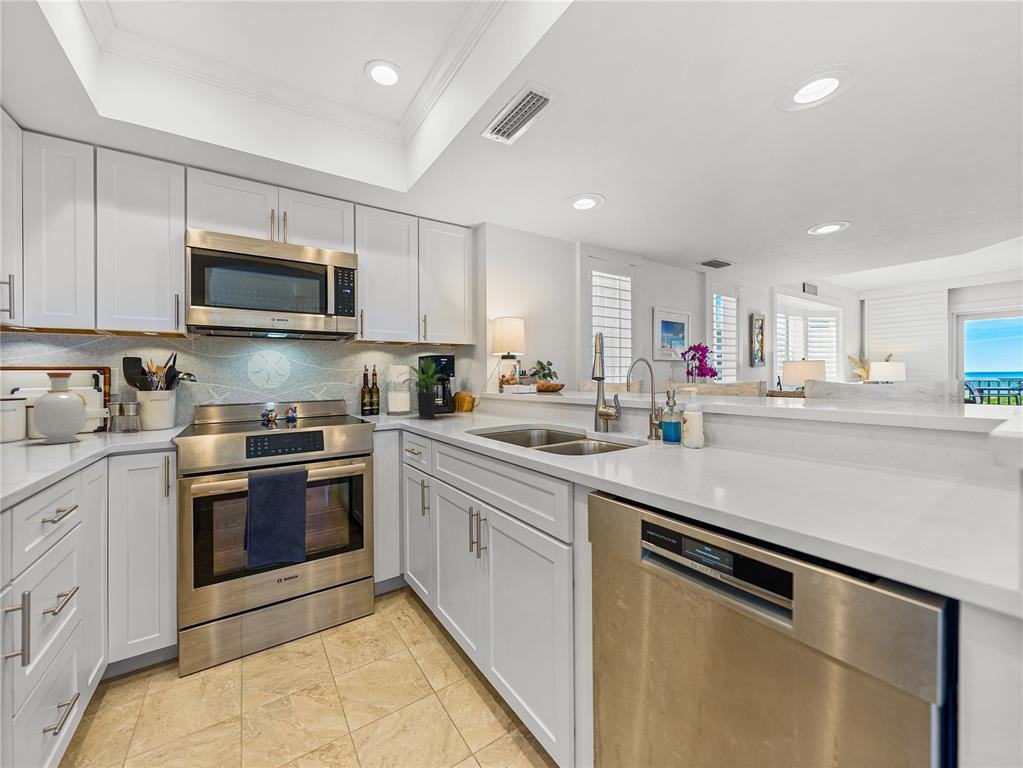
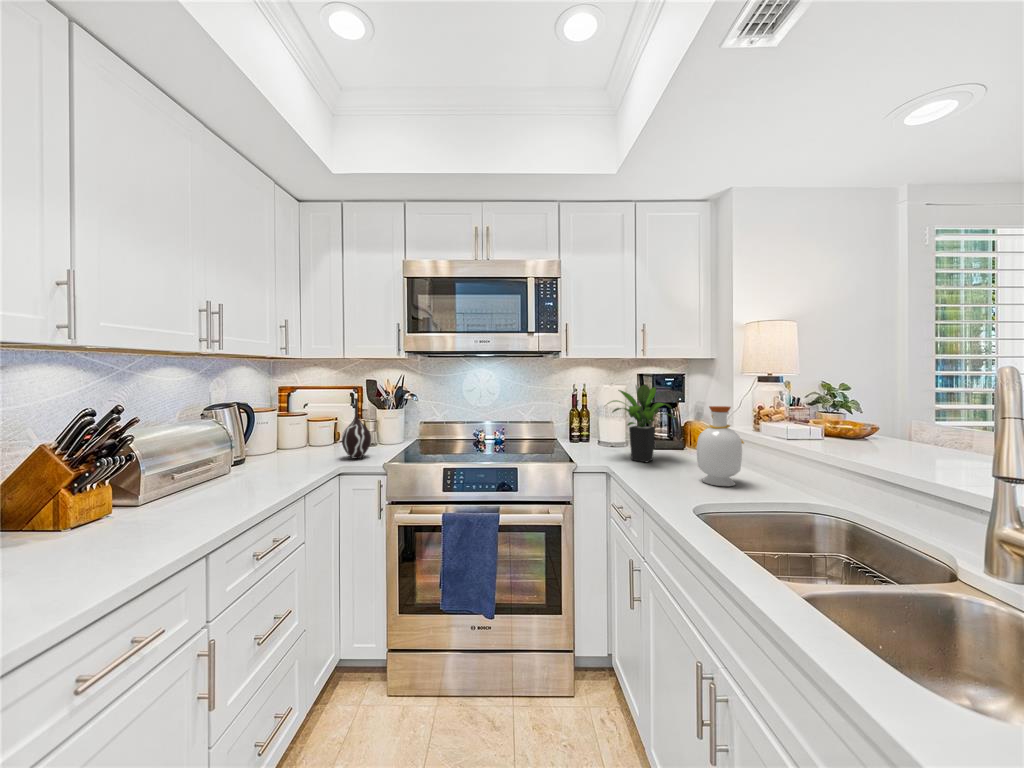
vase: none [116,372,155,437] -> present [342,398,371,458]
bottle: present [33,373,87,444] -> present [697,406,744,486]

